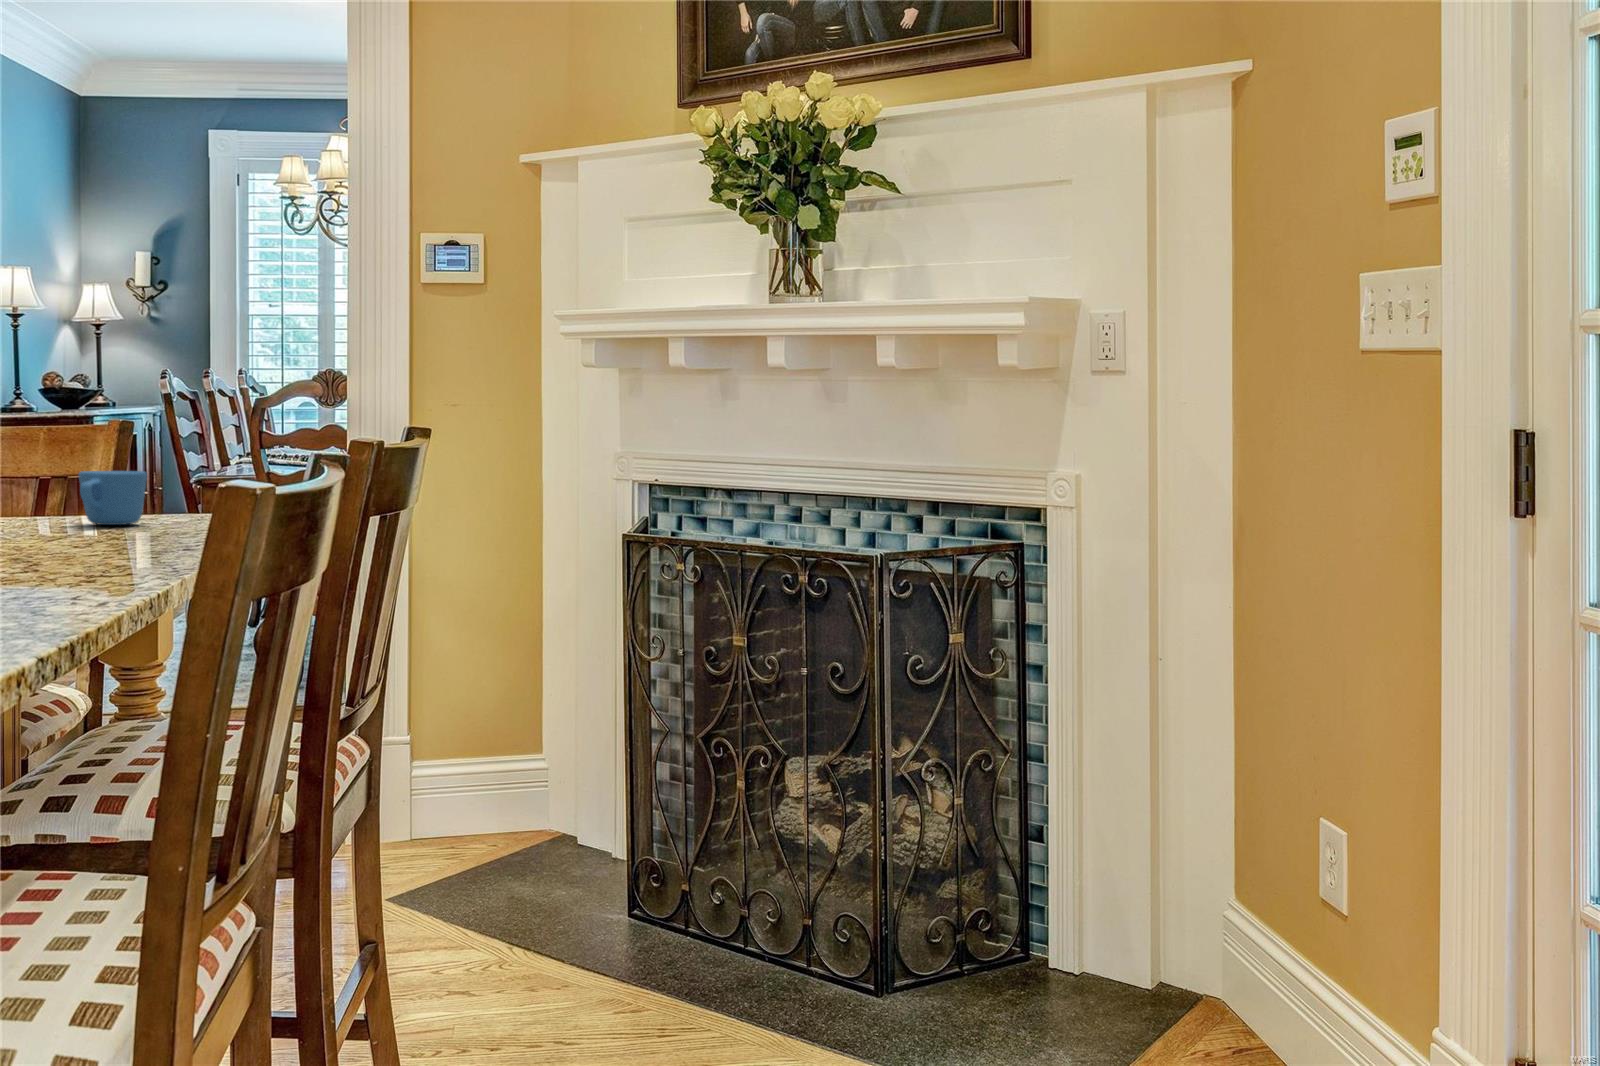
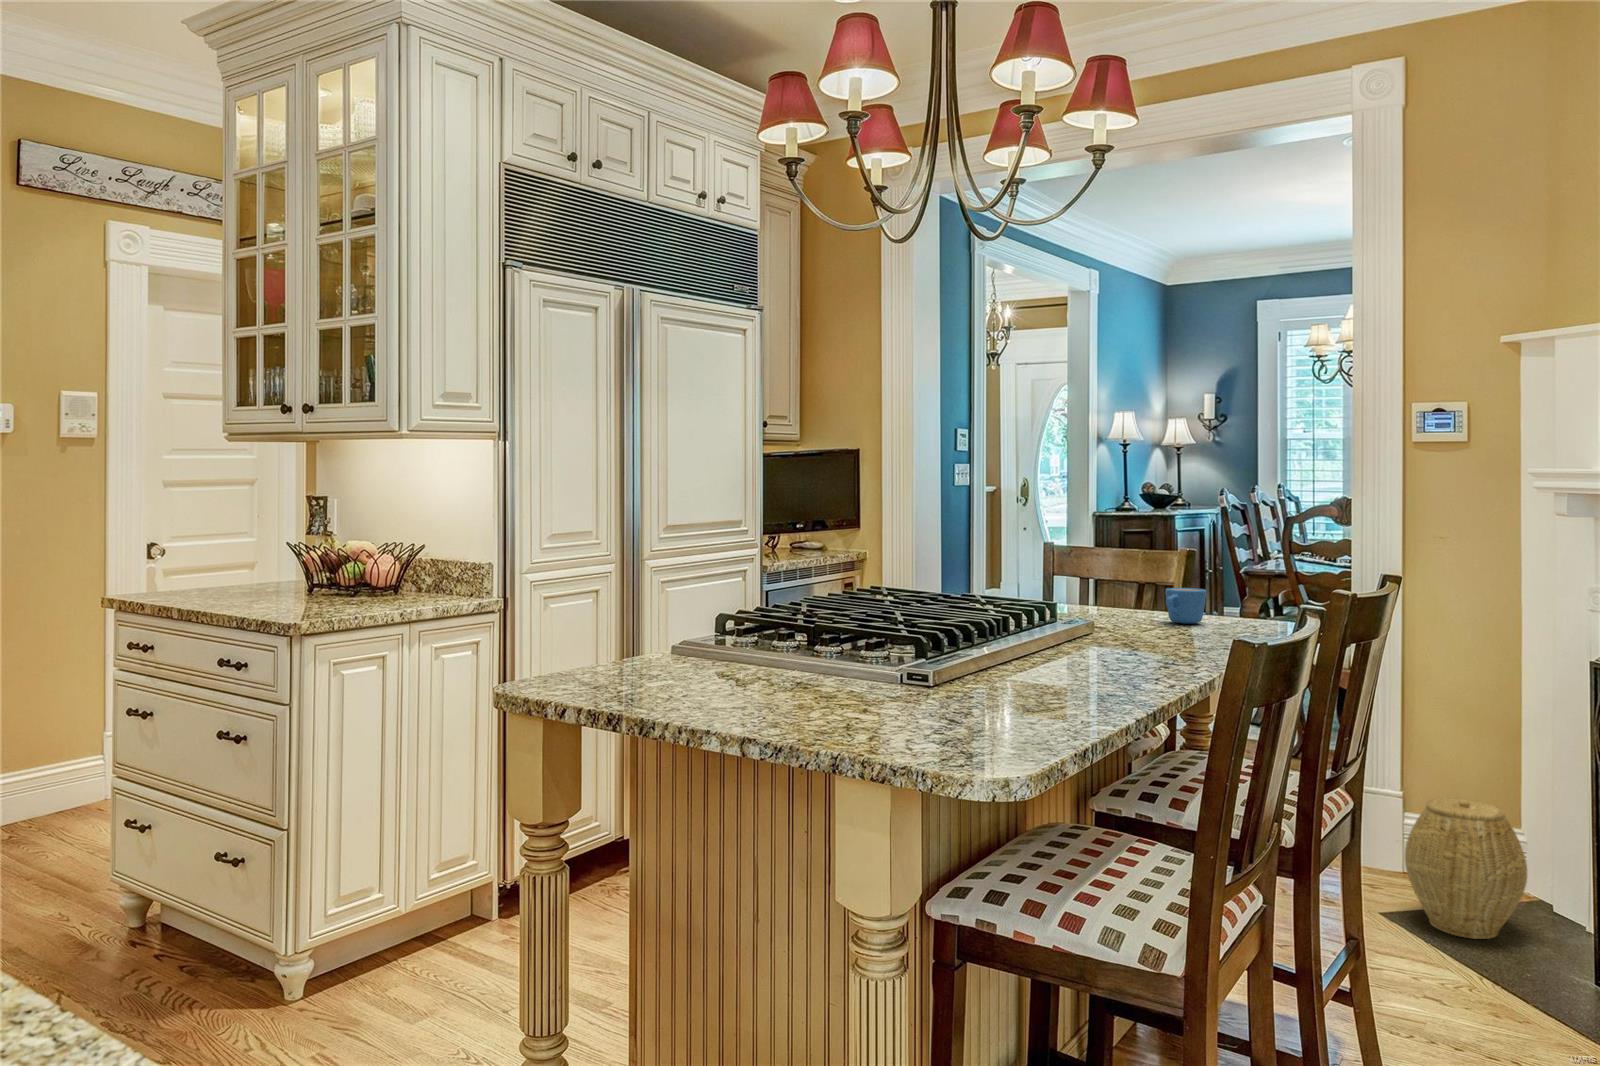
woven basket: none [420,736,551,903] -> present [1405,798,1527,939]

